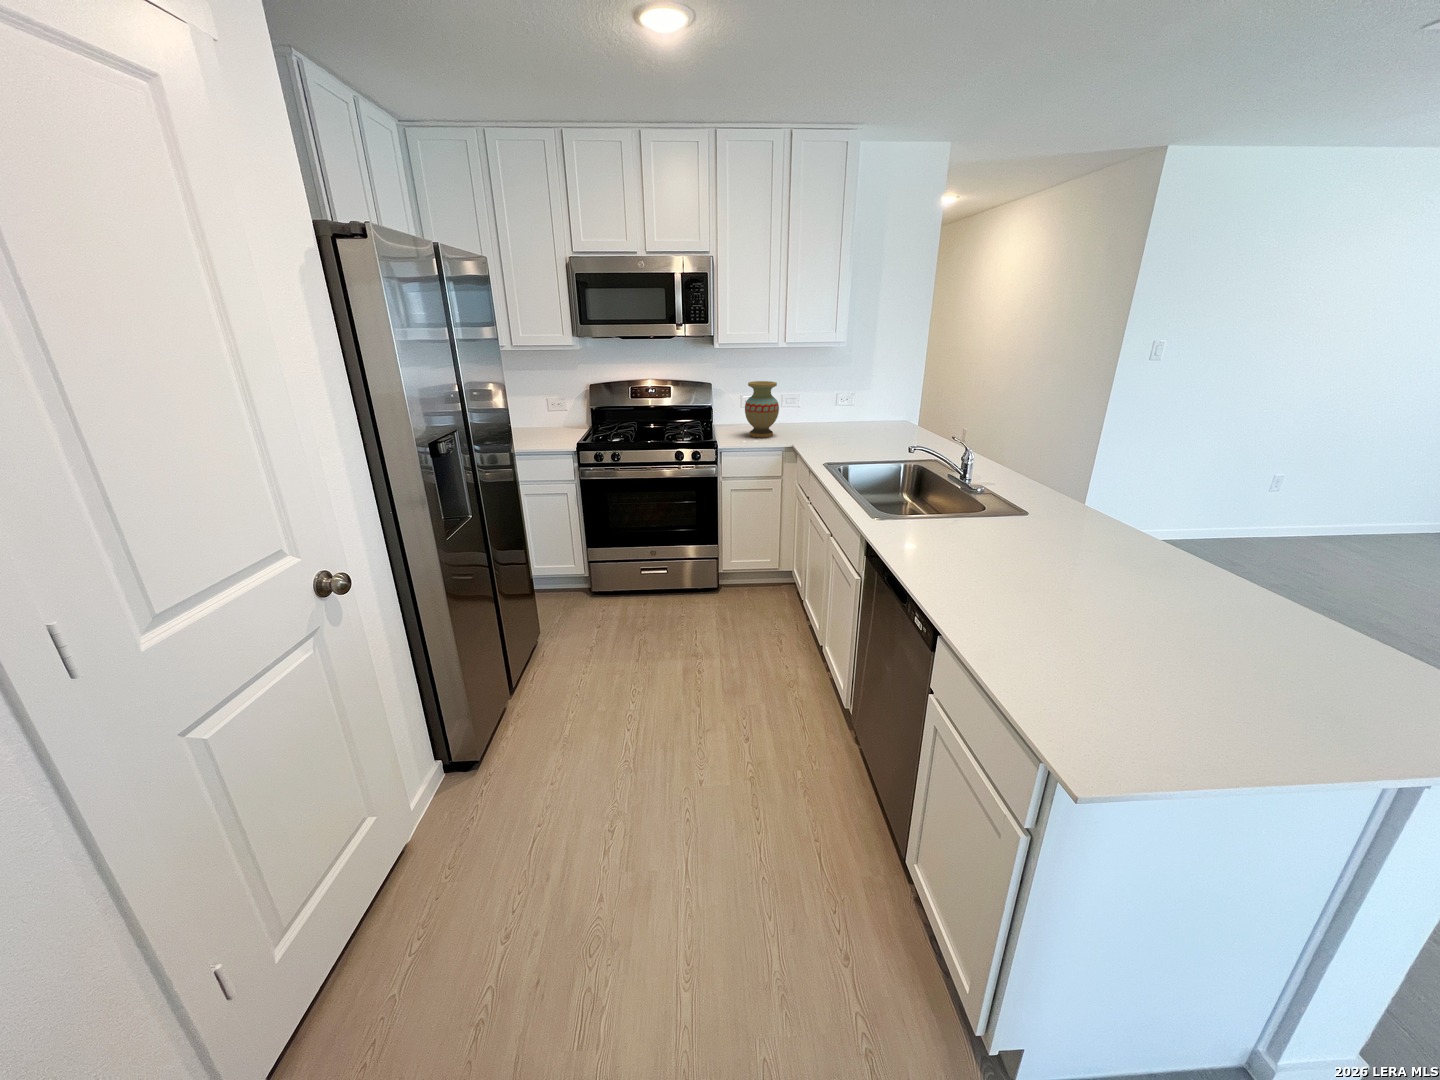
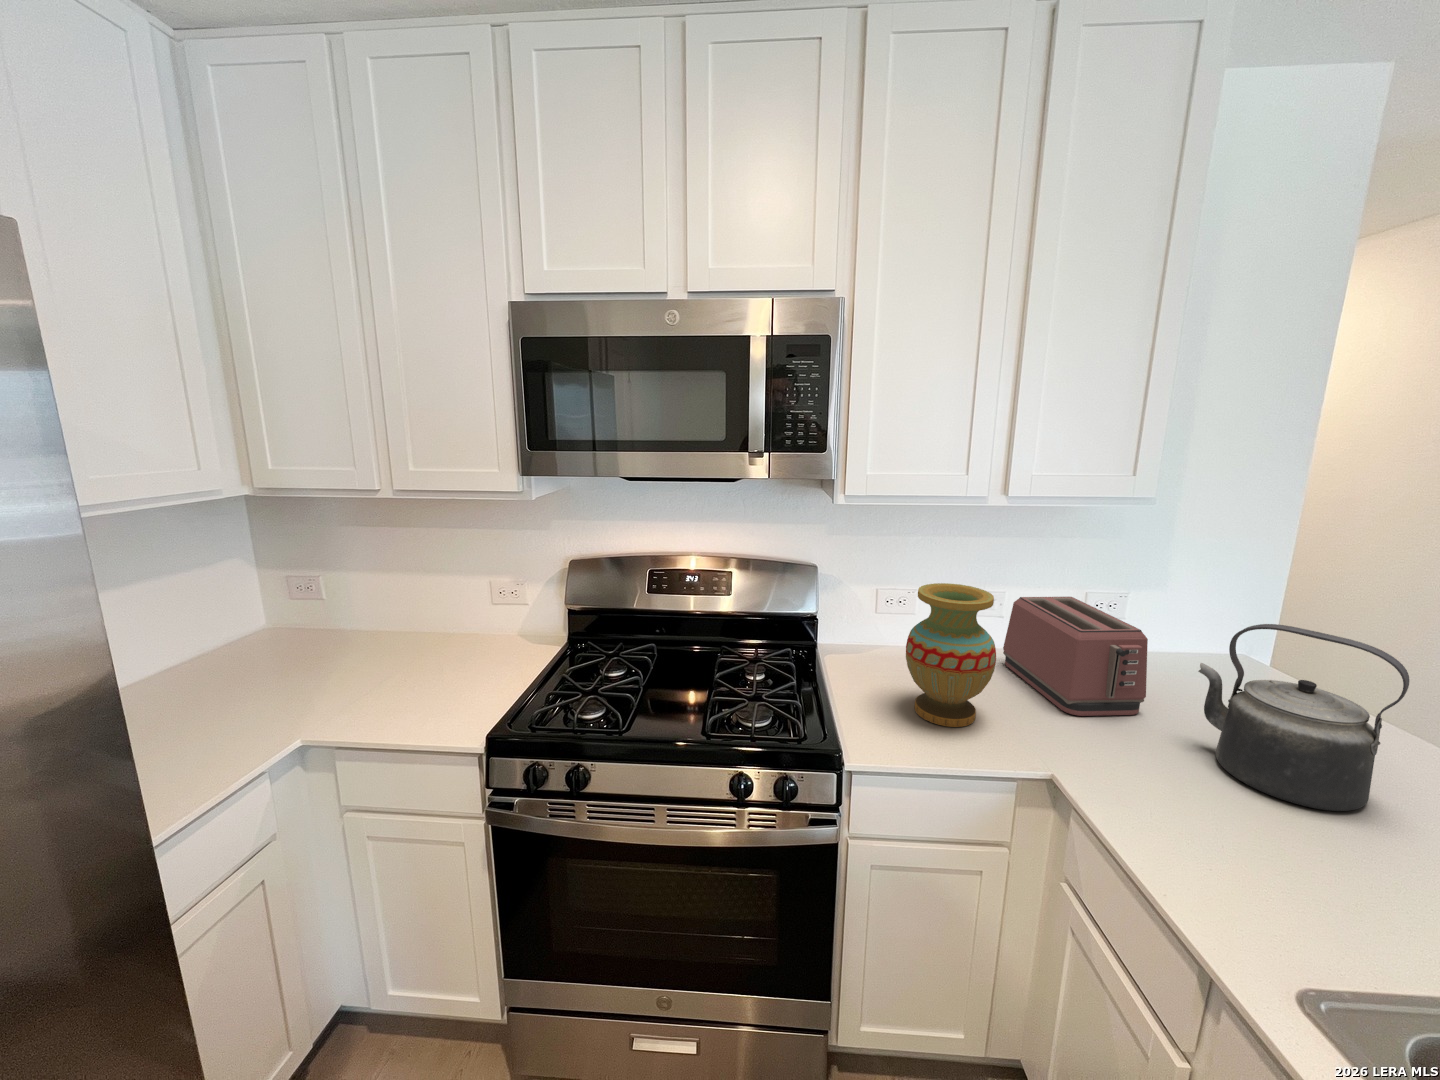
kettle: none [850,385,897,445] -> present [1198,624,1409,811]
toaster: none [794,392,840,434] -> present [1003,597,1148,716]

